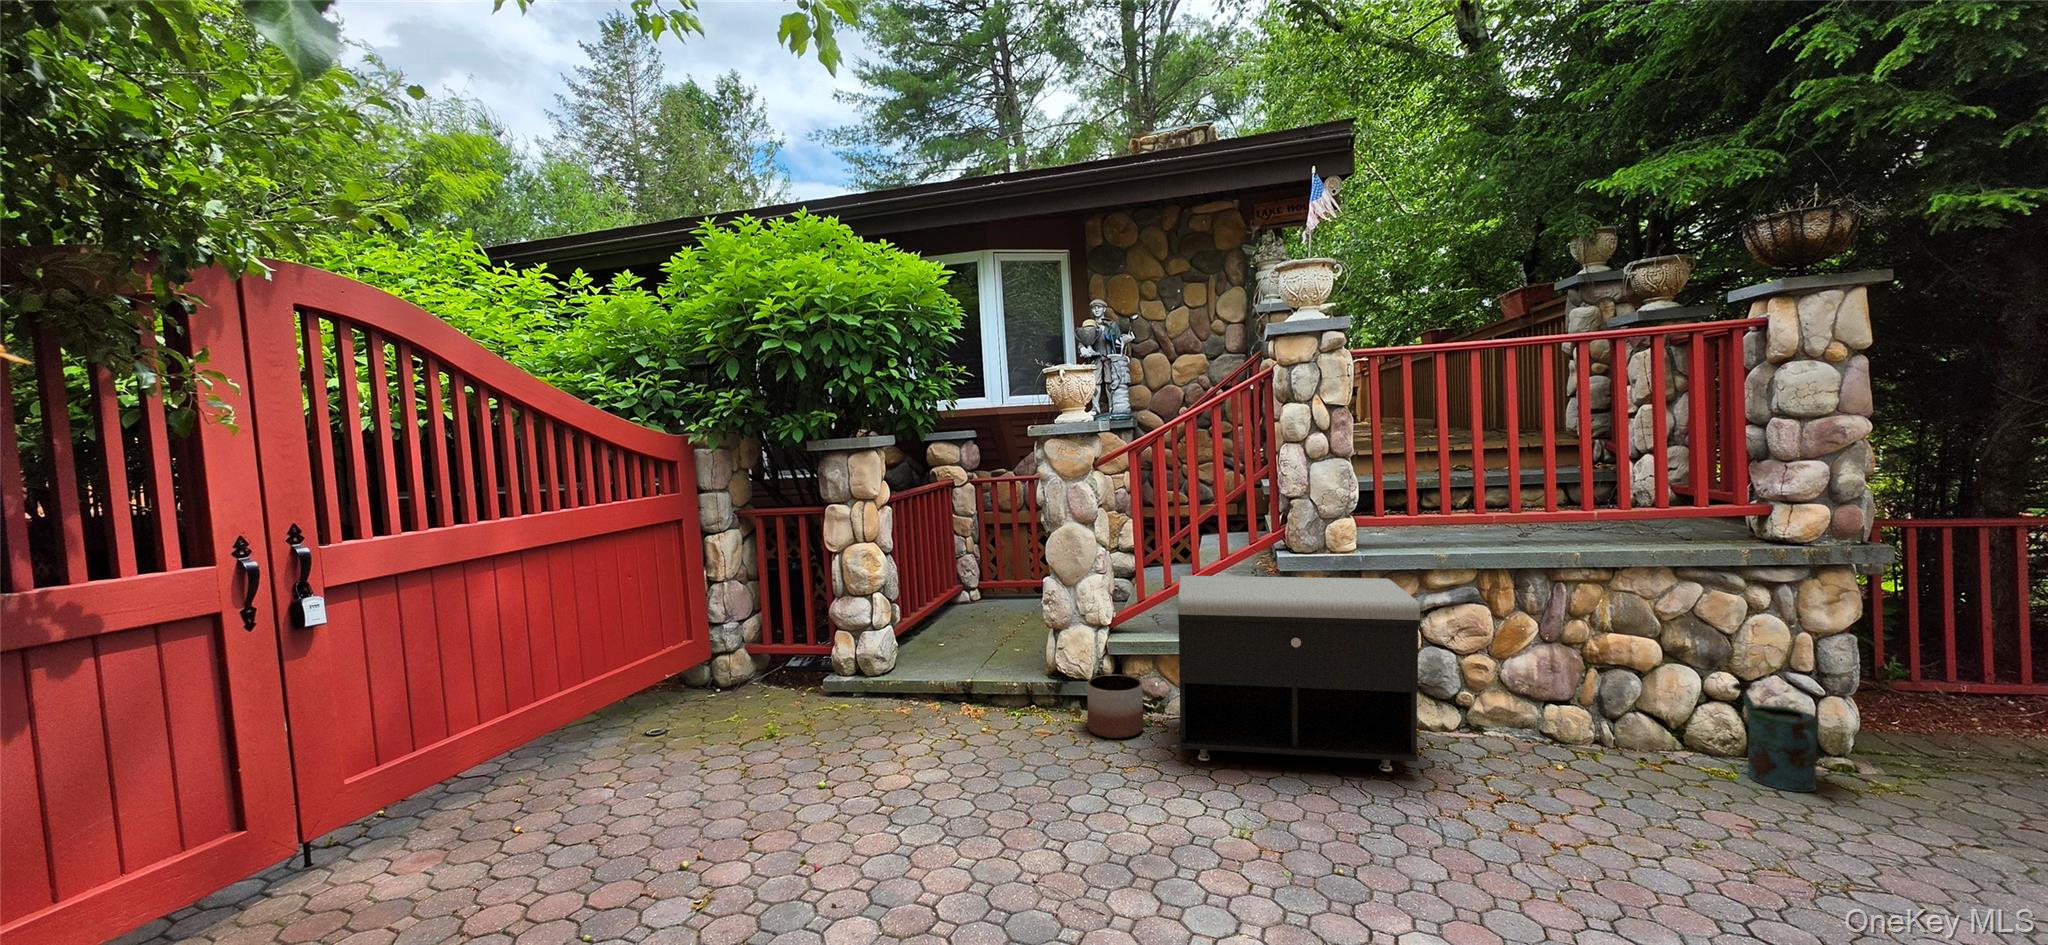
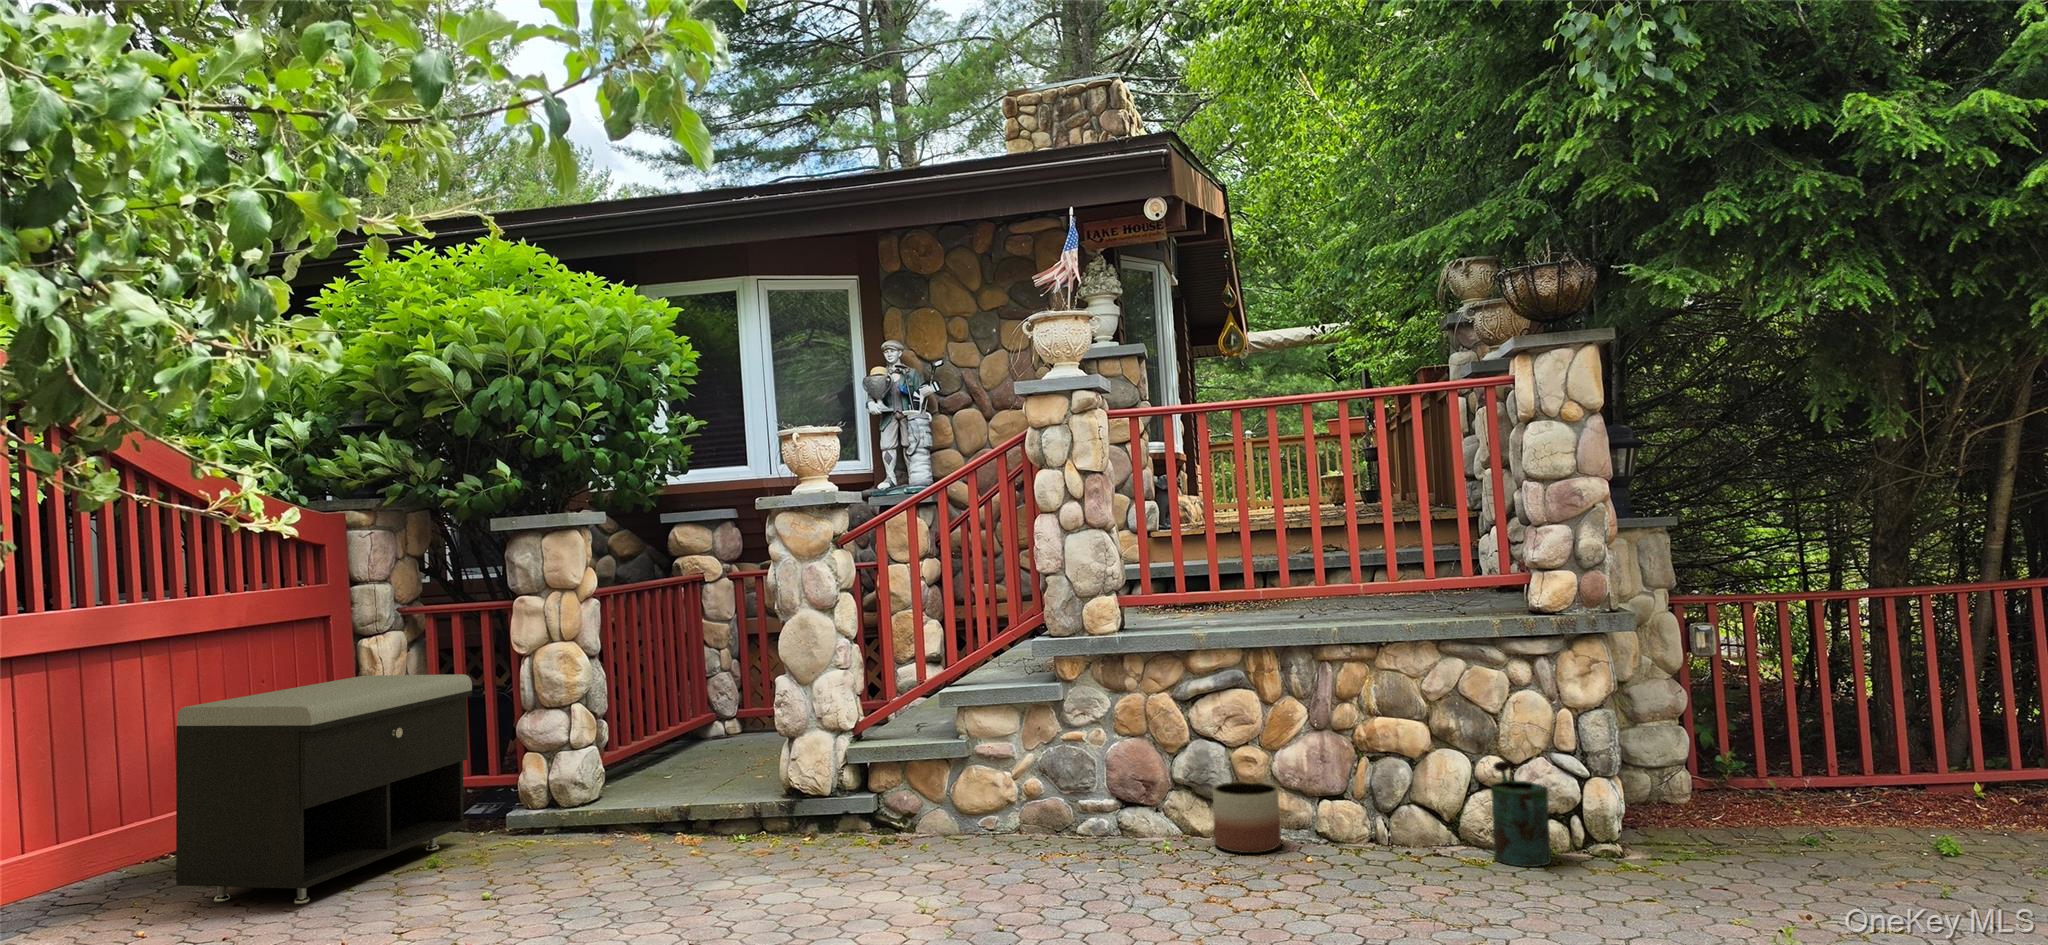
storage bench: present [1178,576,1420,772] -> present [176,674,472,904]
planter: present [1087,674,1144,738] -> present [1213,782,1281,853]

